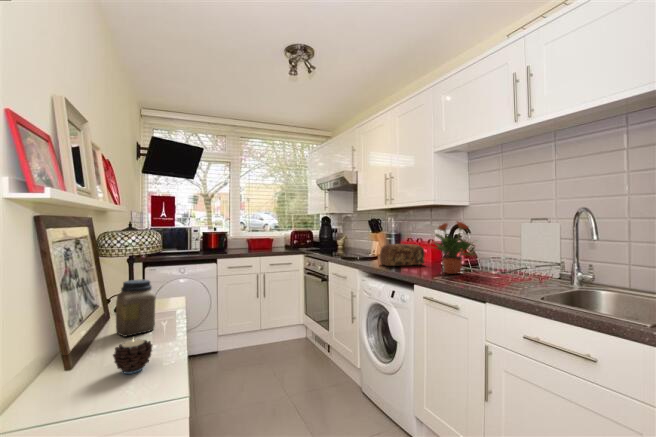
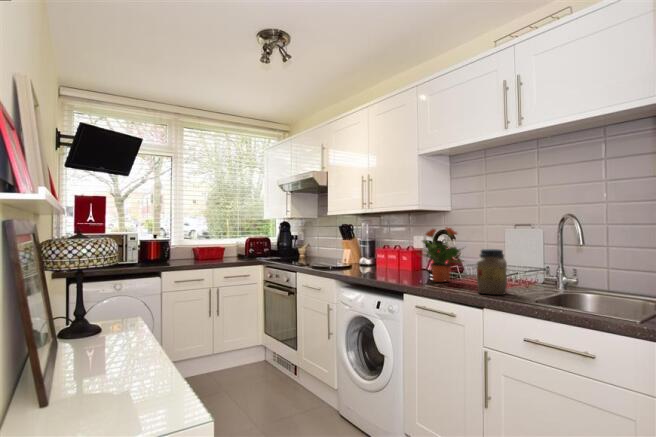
bread loaf: present [380,244,425,266] -> none [359,251,407,276]
jar: present [116,280,156,336] -> present [477,249,507,295]
candle: present [113,340,152,374] -> none [106,363,150,407]

